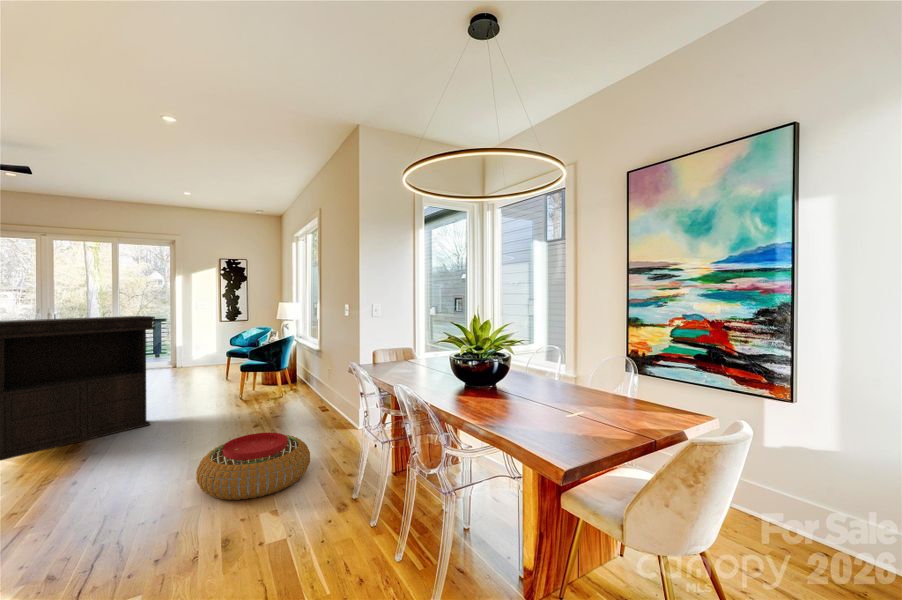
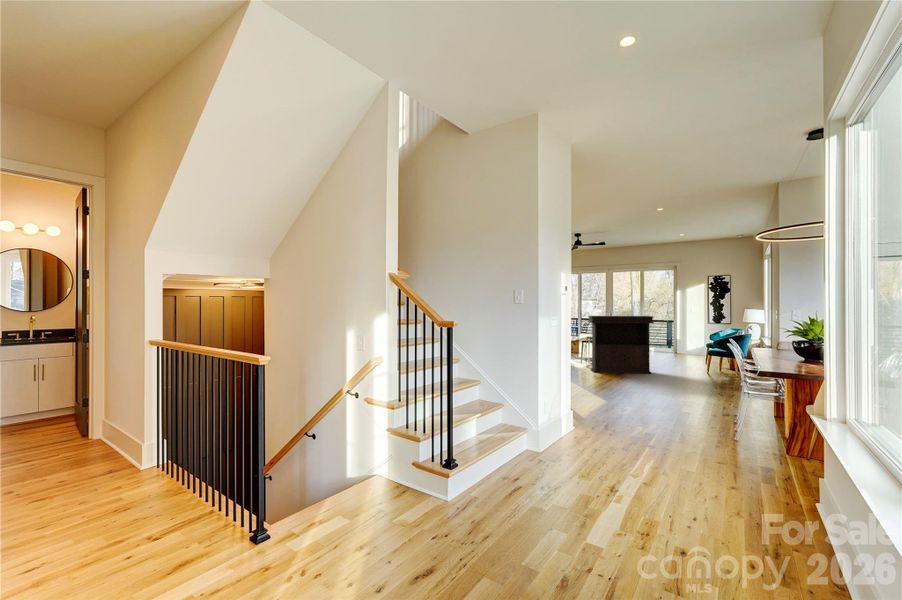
pouf: present [196,433,310,500] -> none [659,378,719,405]

